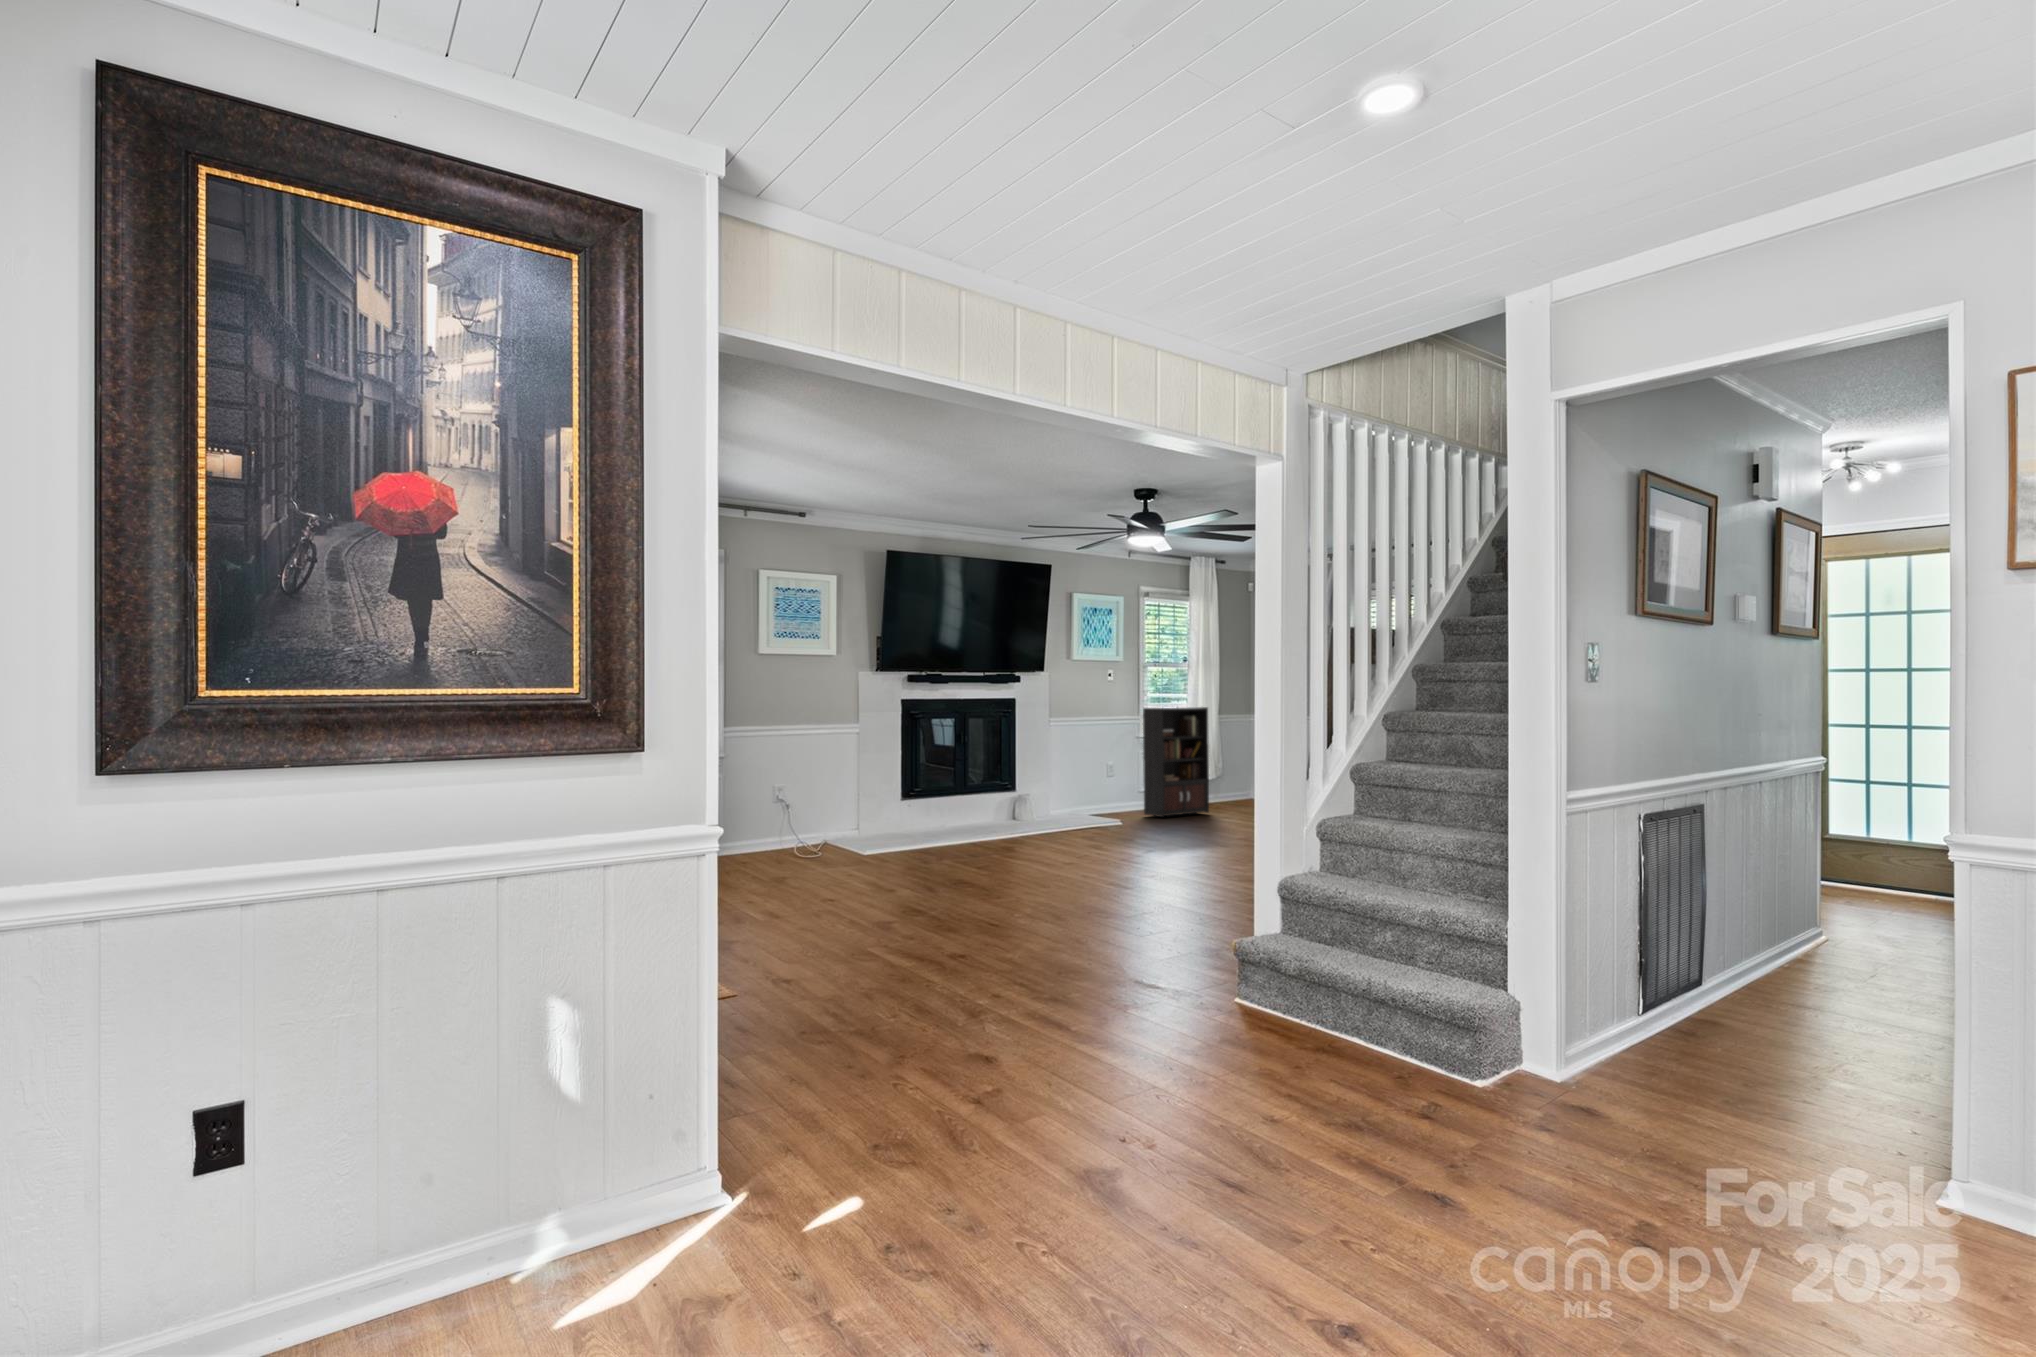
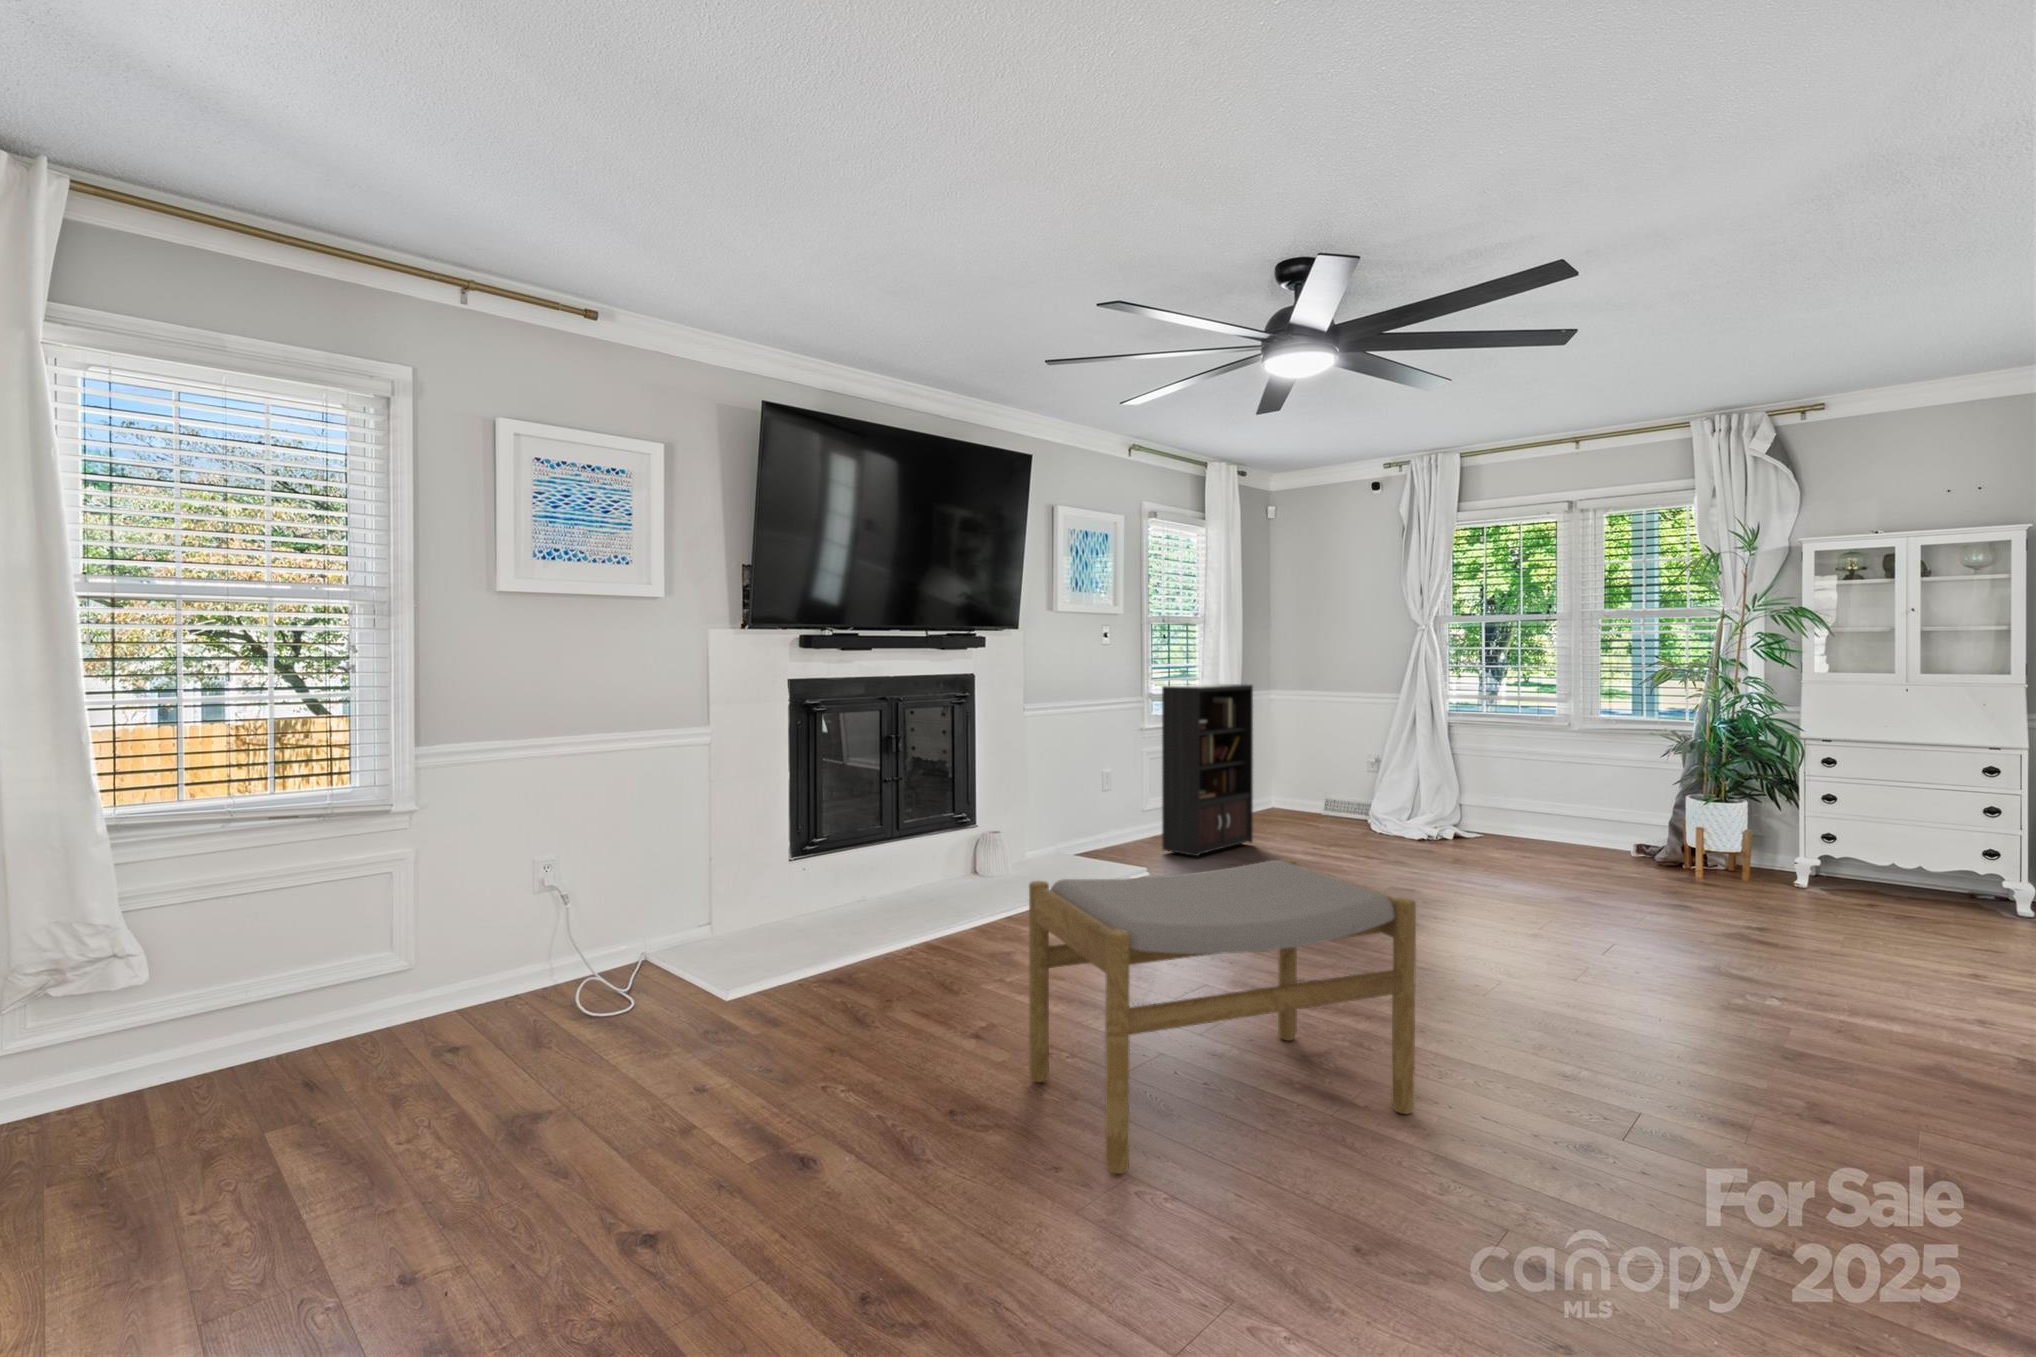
footstool: none [991,779,1150,886] -> present [1029,858,1416,1174]

